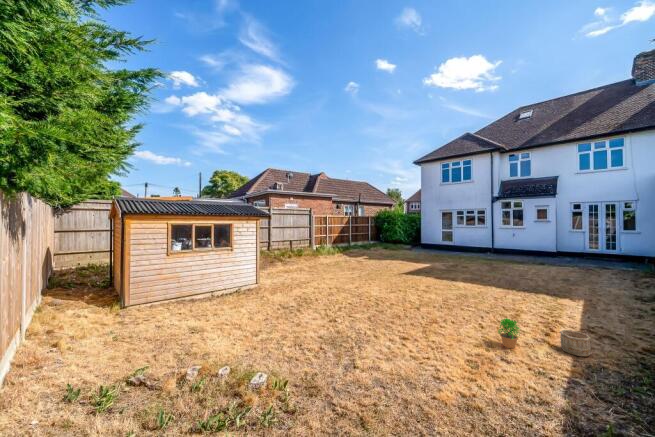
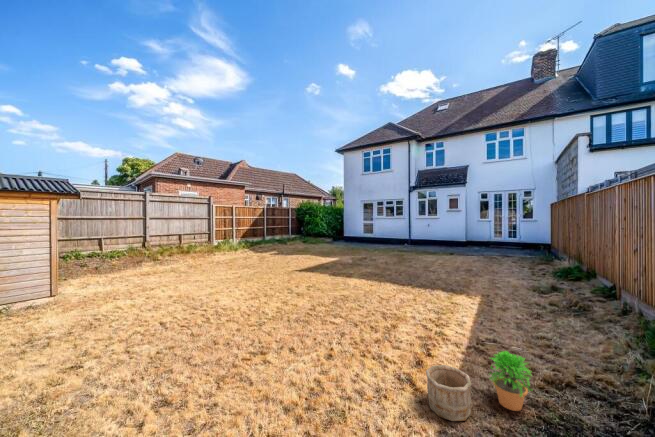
potted plant: present [498,318,520,348] -> present [489,351,531,411]

